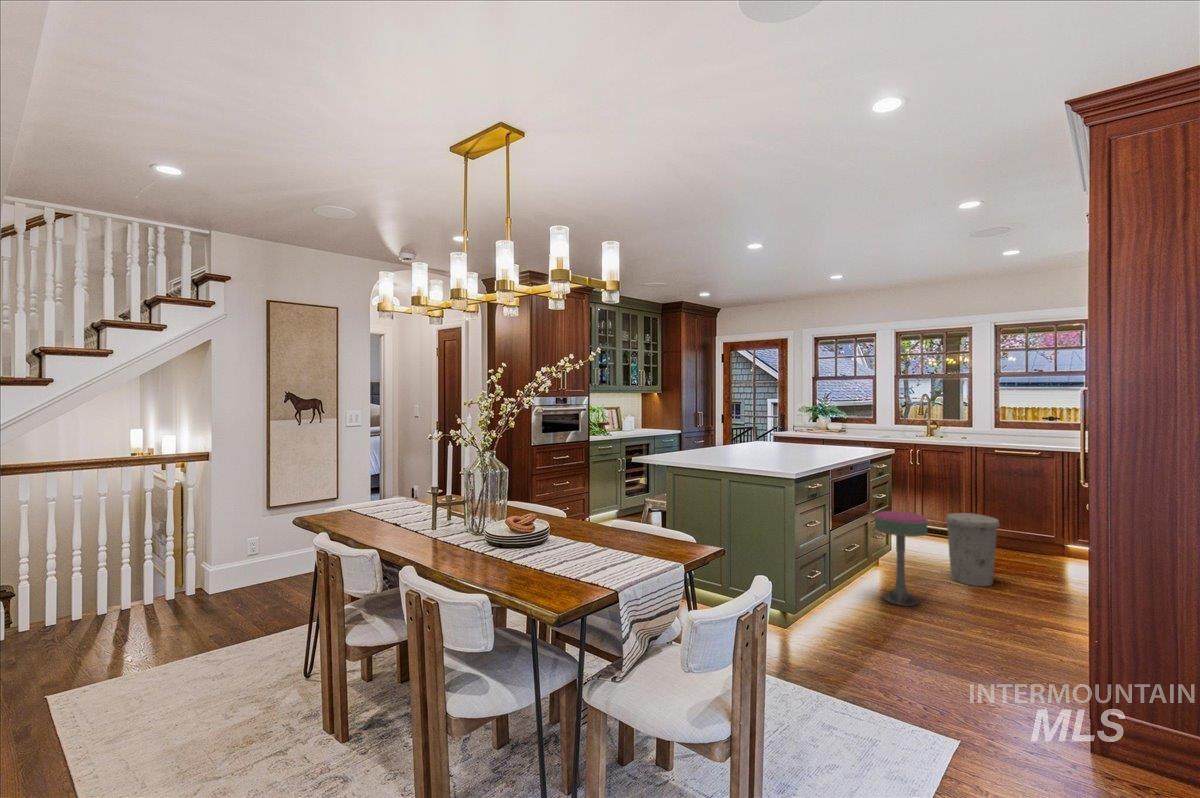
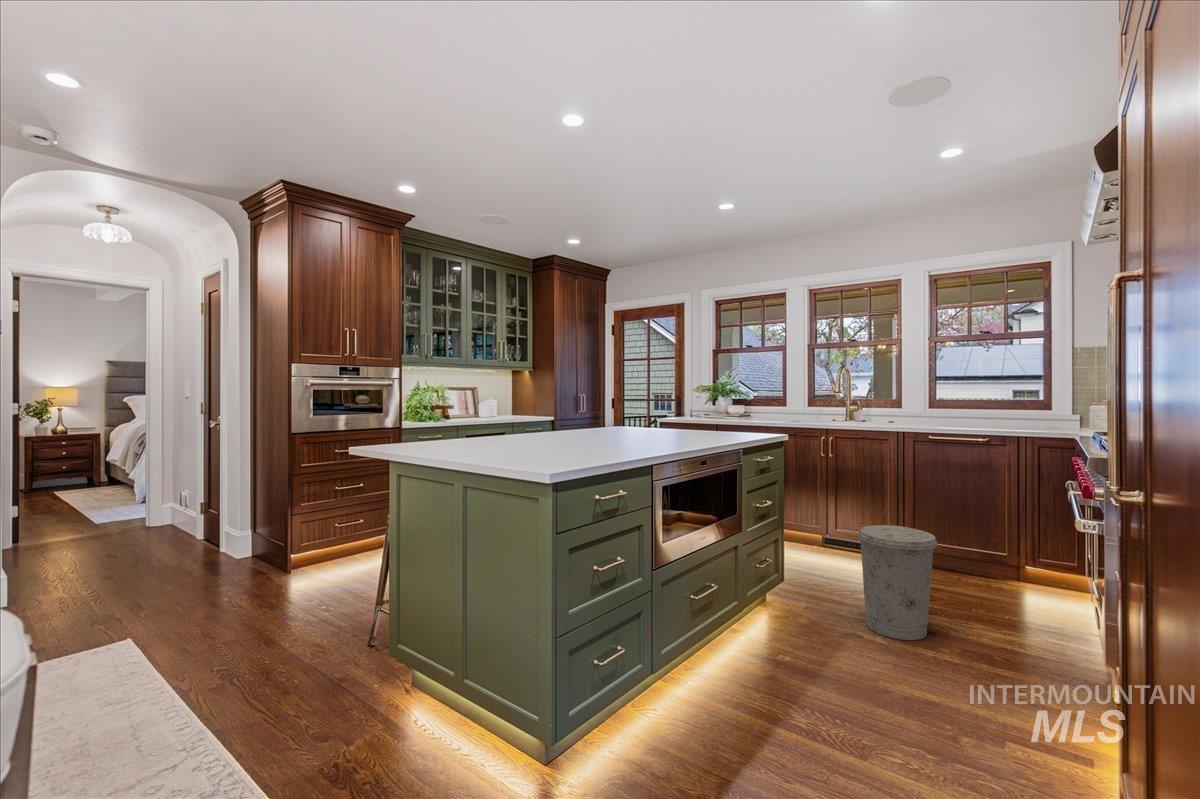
bar stool: present [875,511,927,606] -> none [741,526,823,688]

